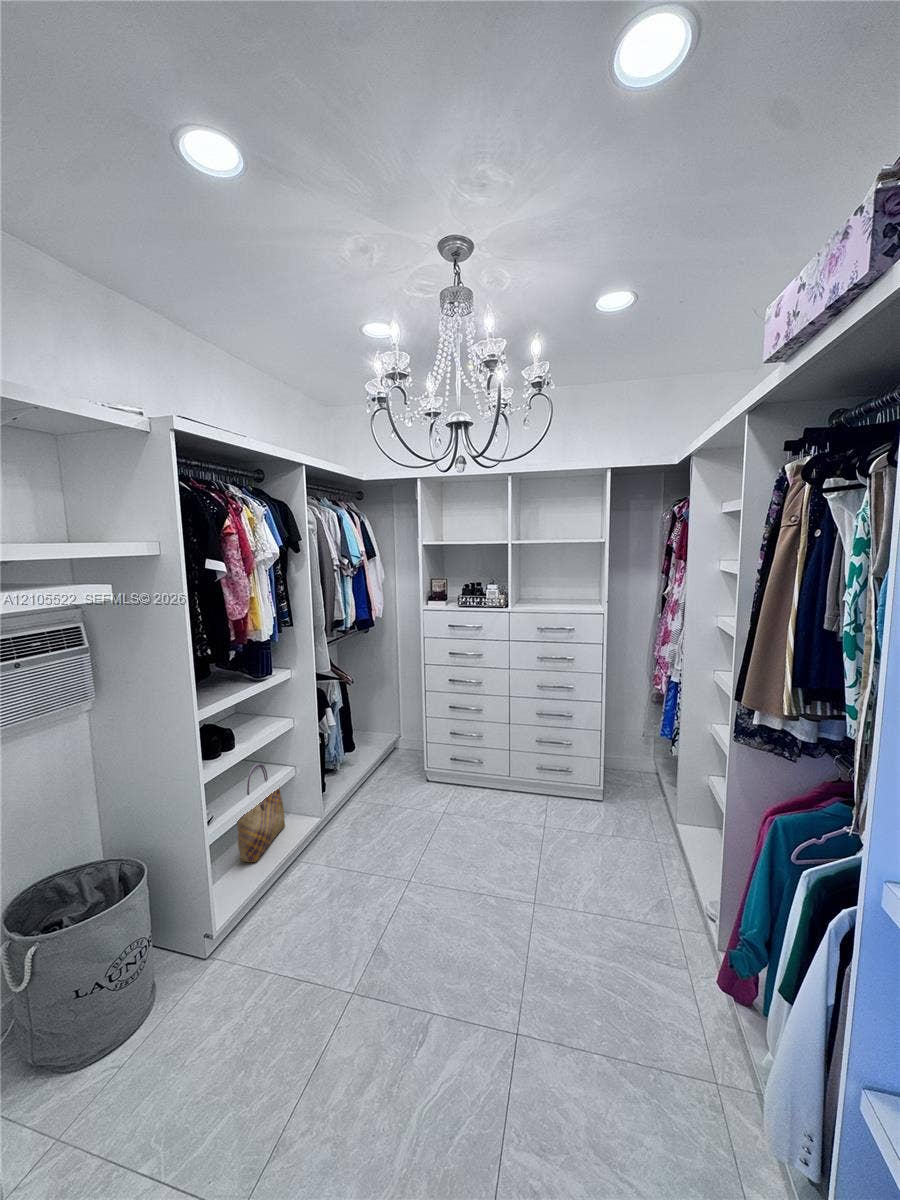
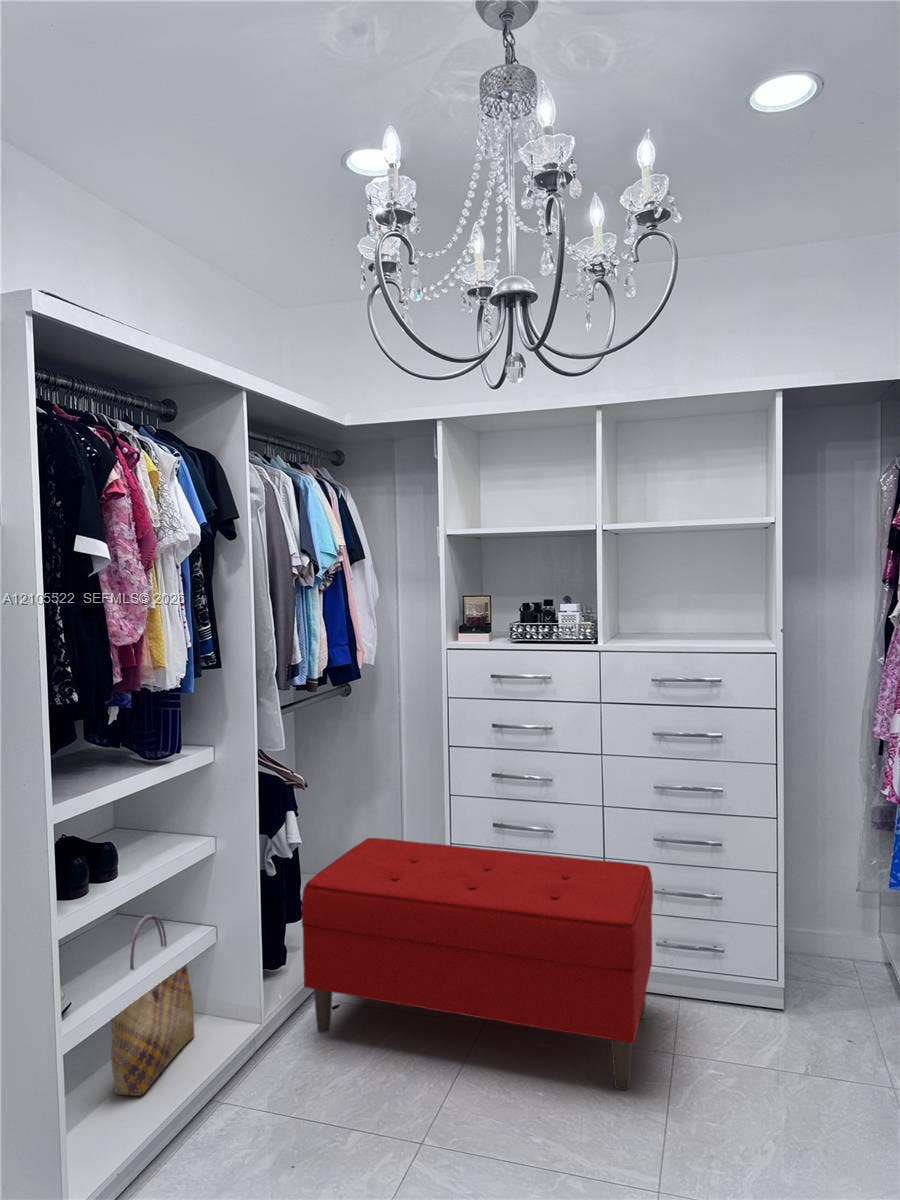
bench: none [343,713,535,849] -> present [302,838,653,1090]

